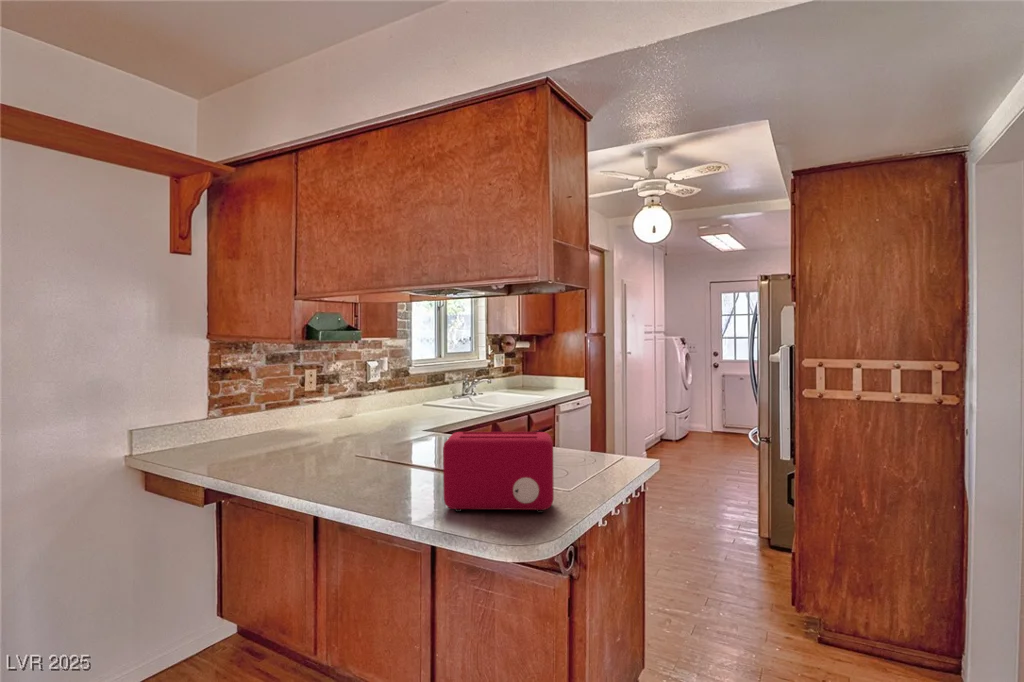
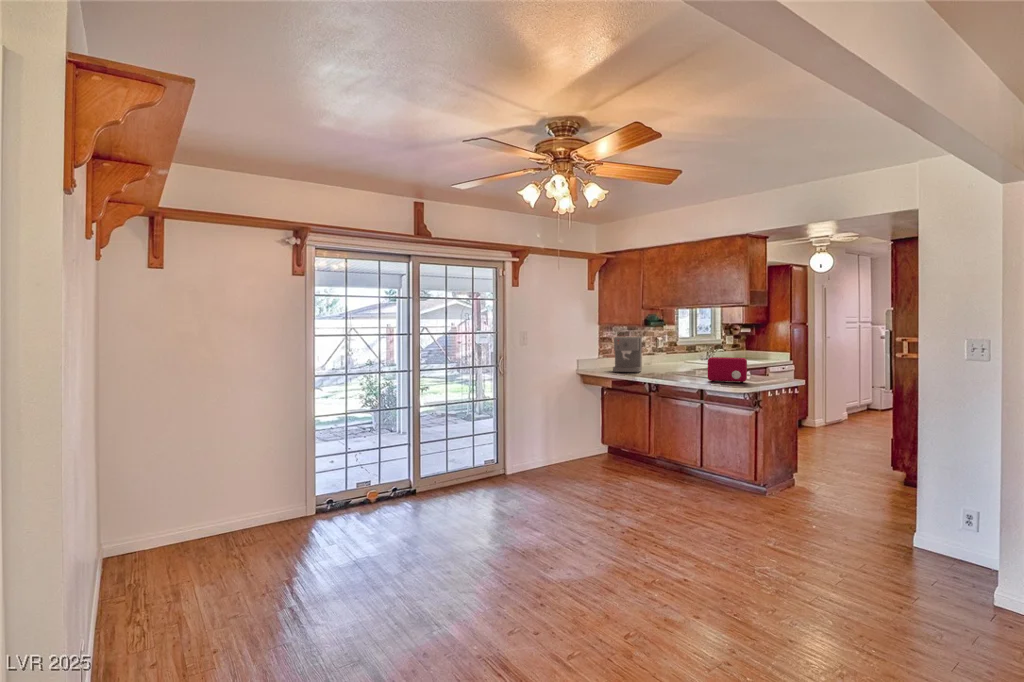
coffee maker: none [211,367,302,466] -> present [613,337,642,373]

